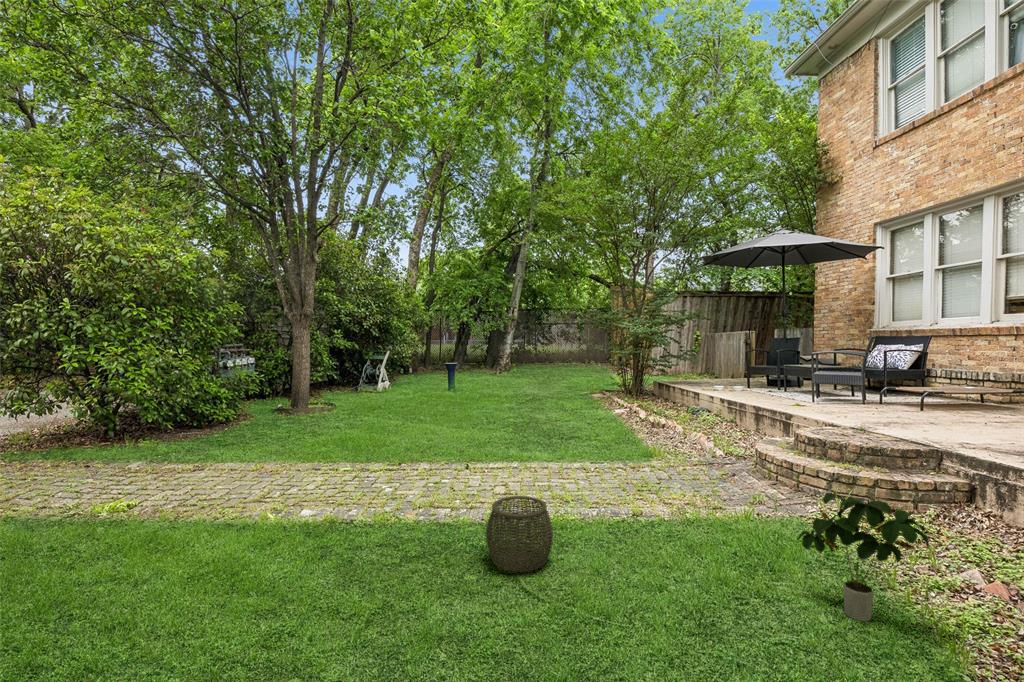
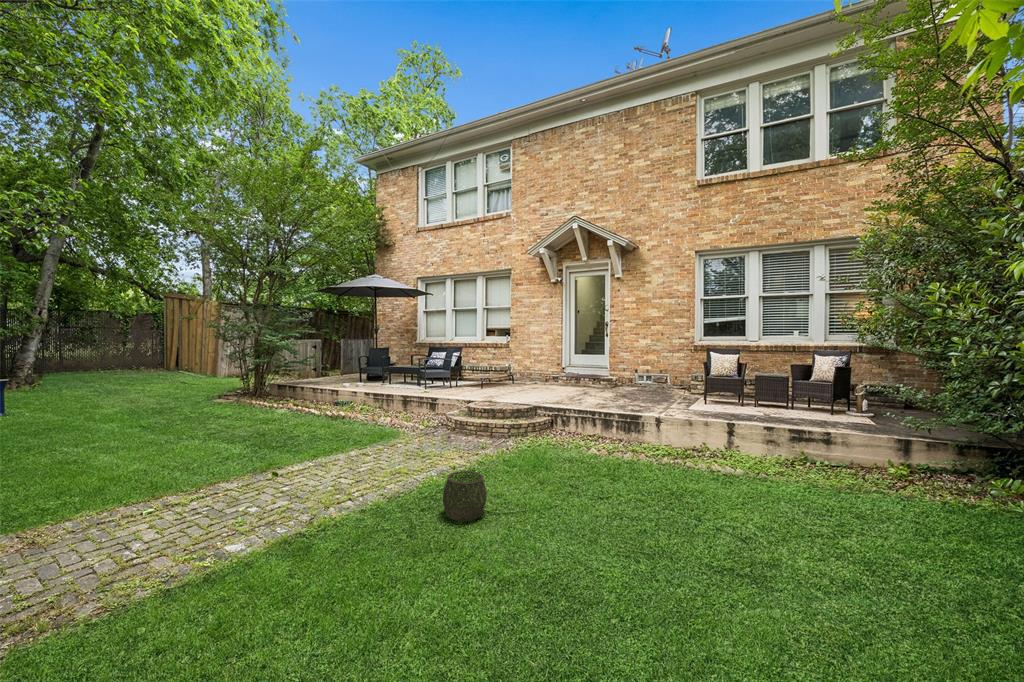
potted plant: present [798,493,929,621] -> none [565,426,609,477]

